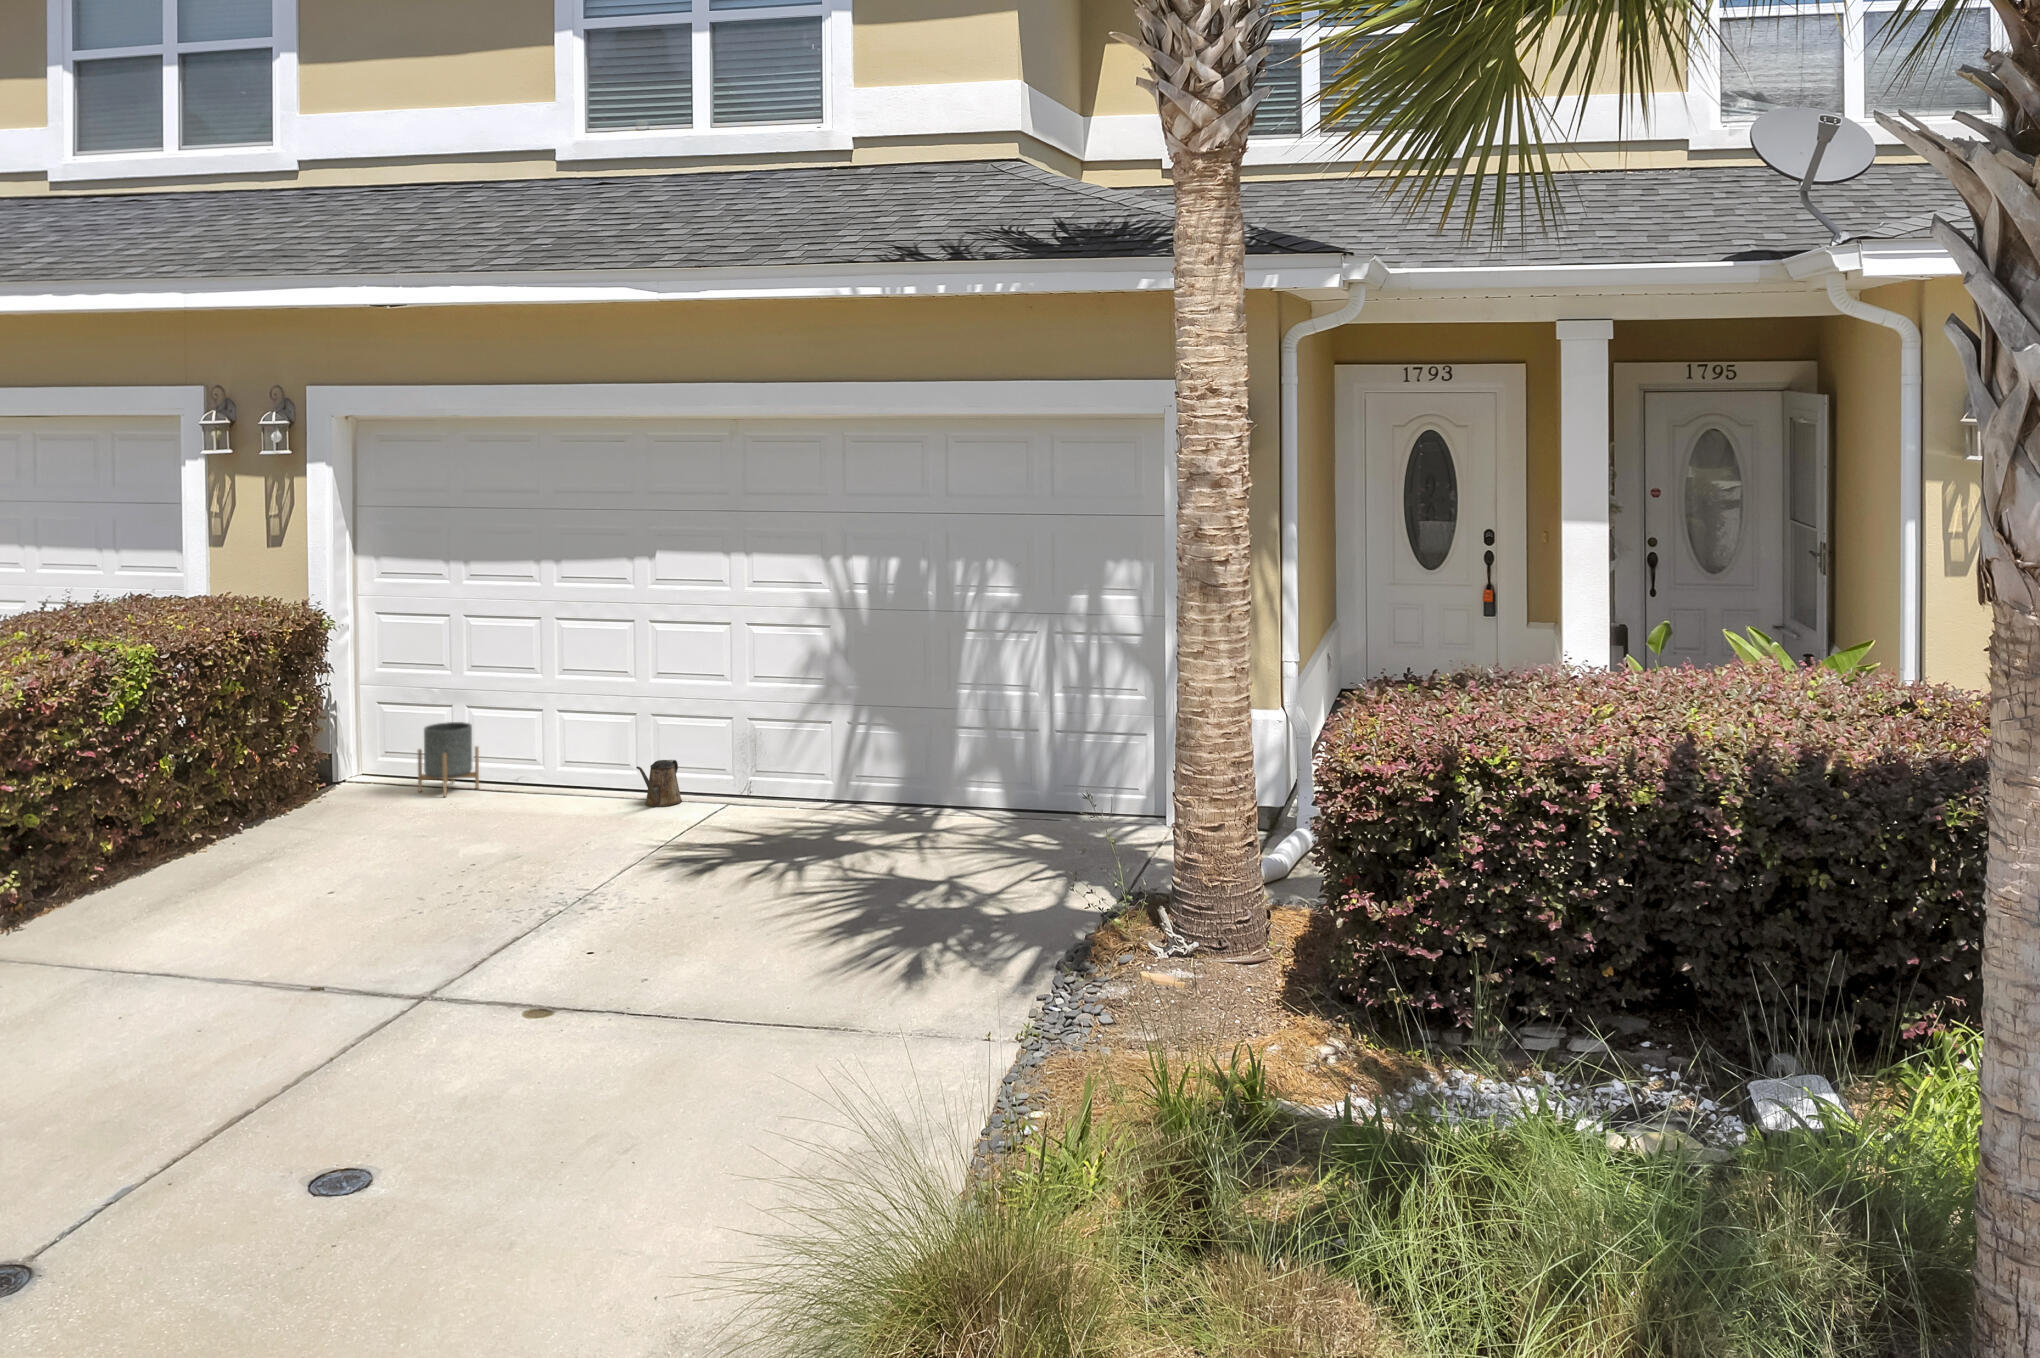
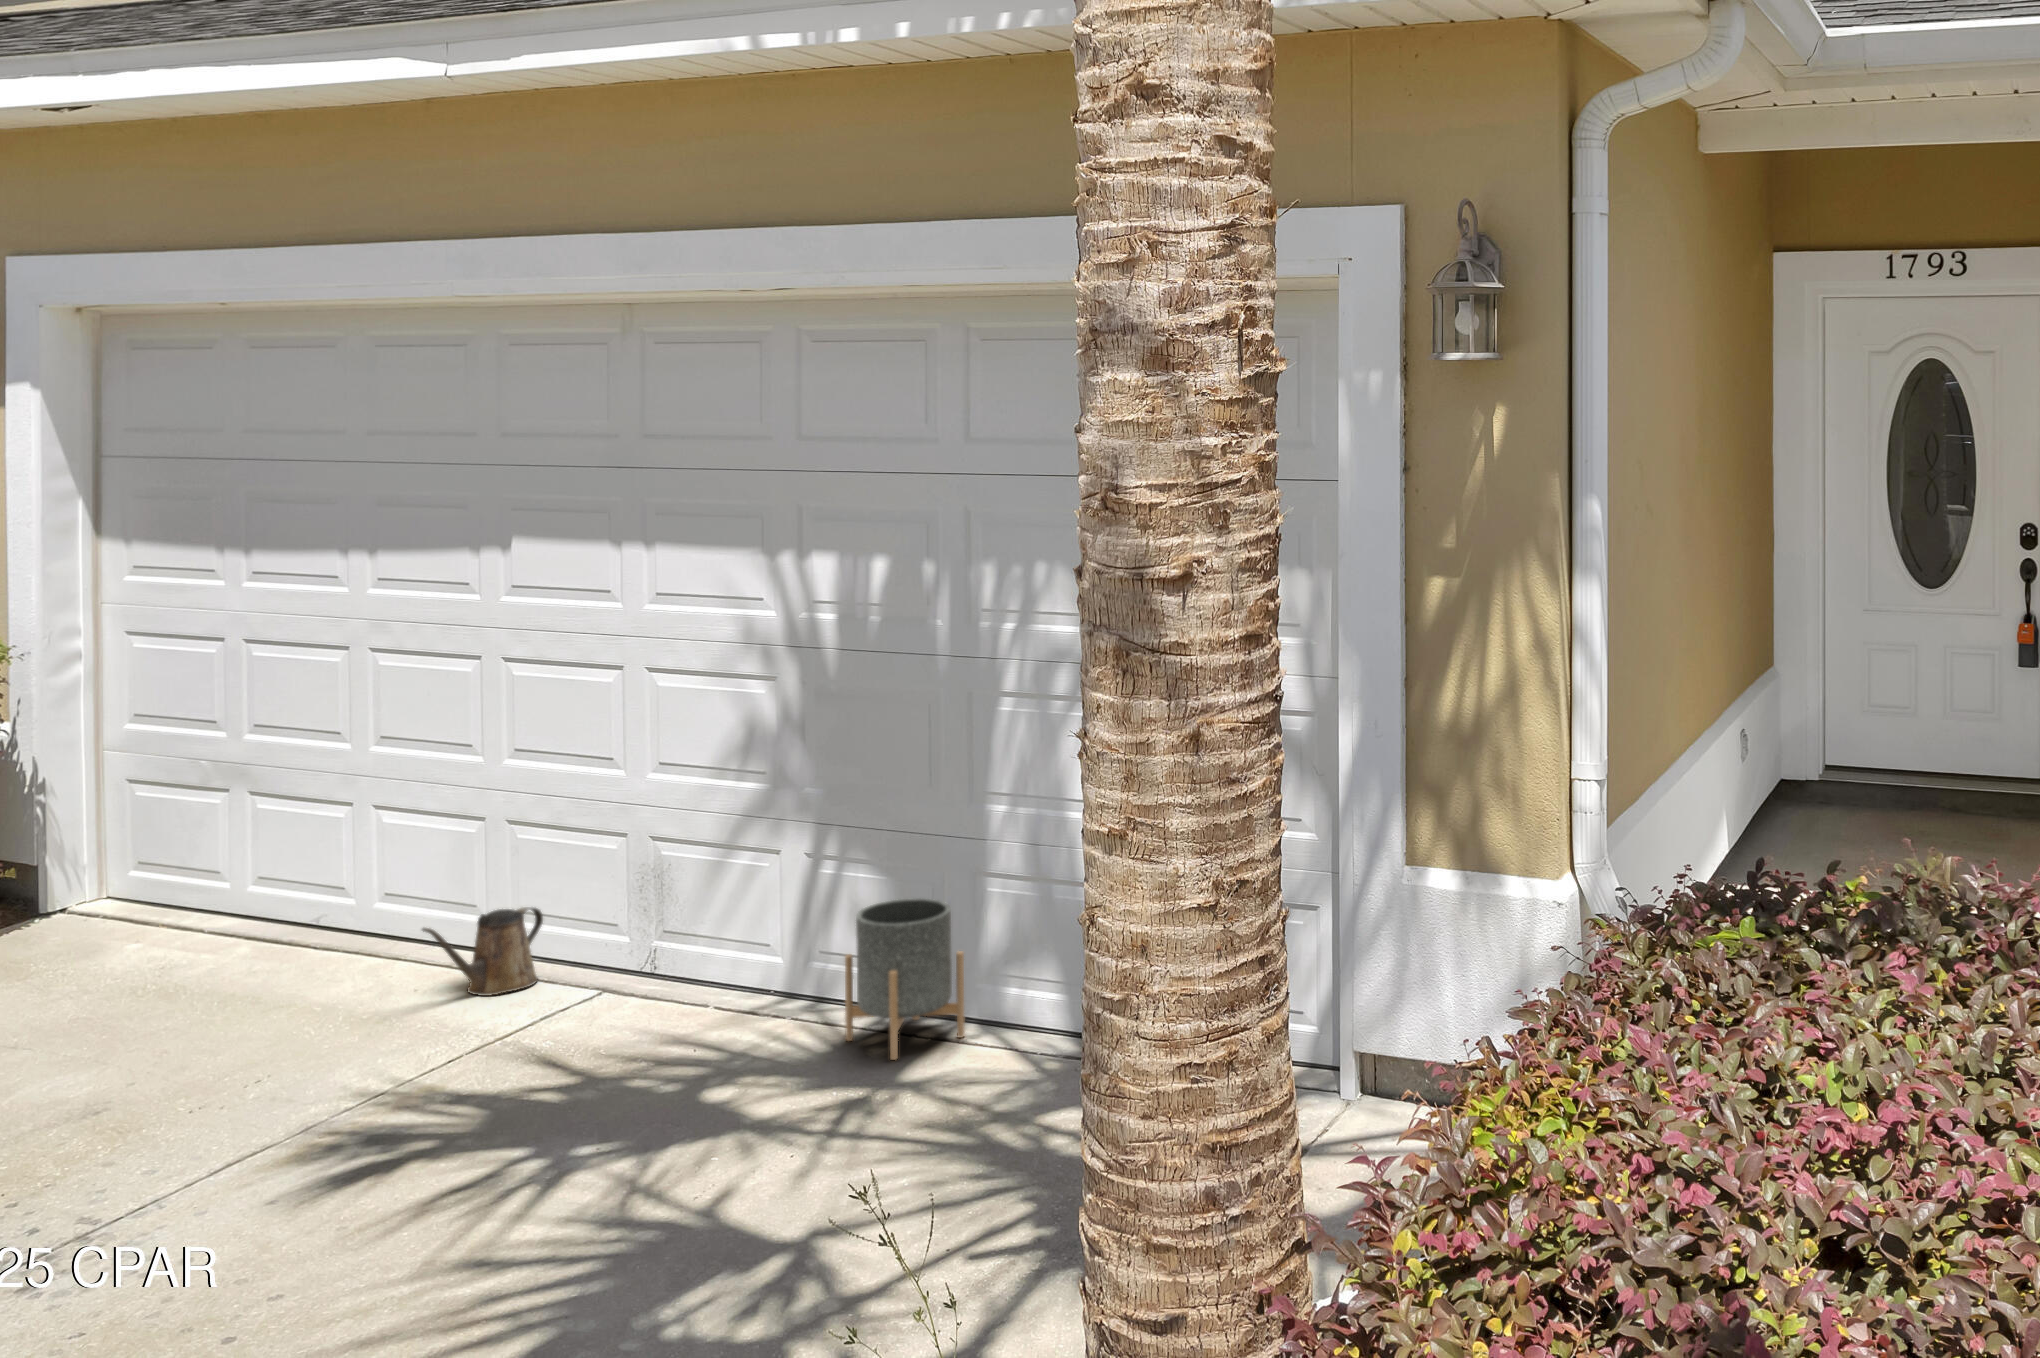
planter: present [418,722,479,797] -> present [845,898,965,1060]

